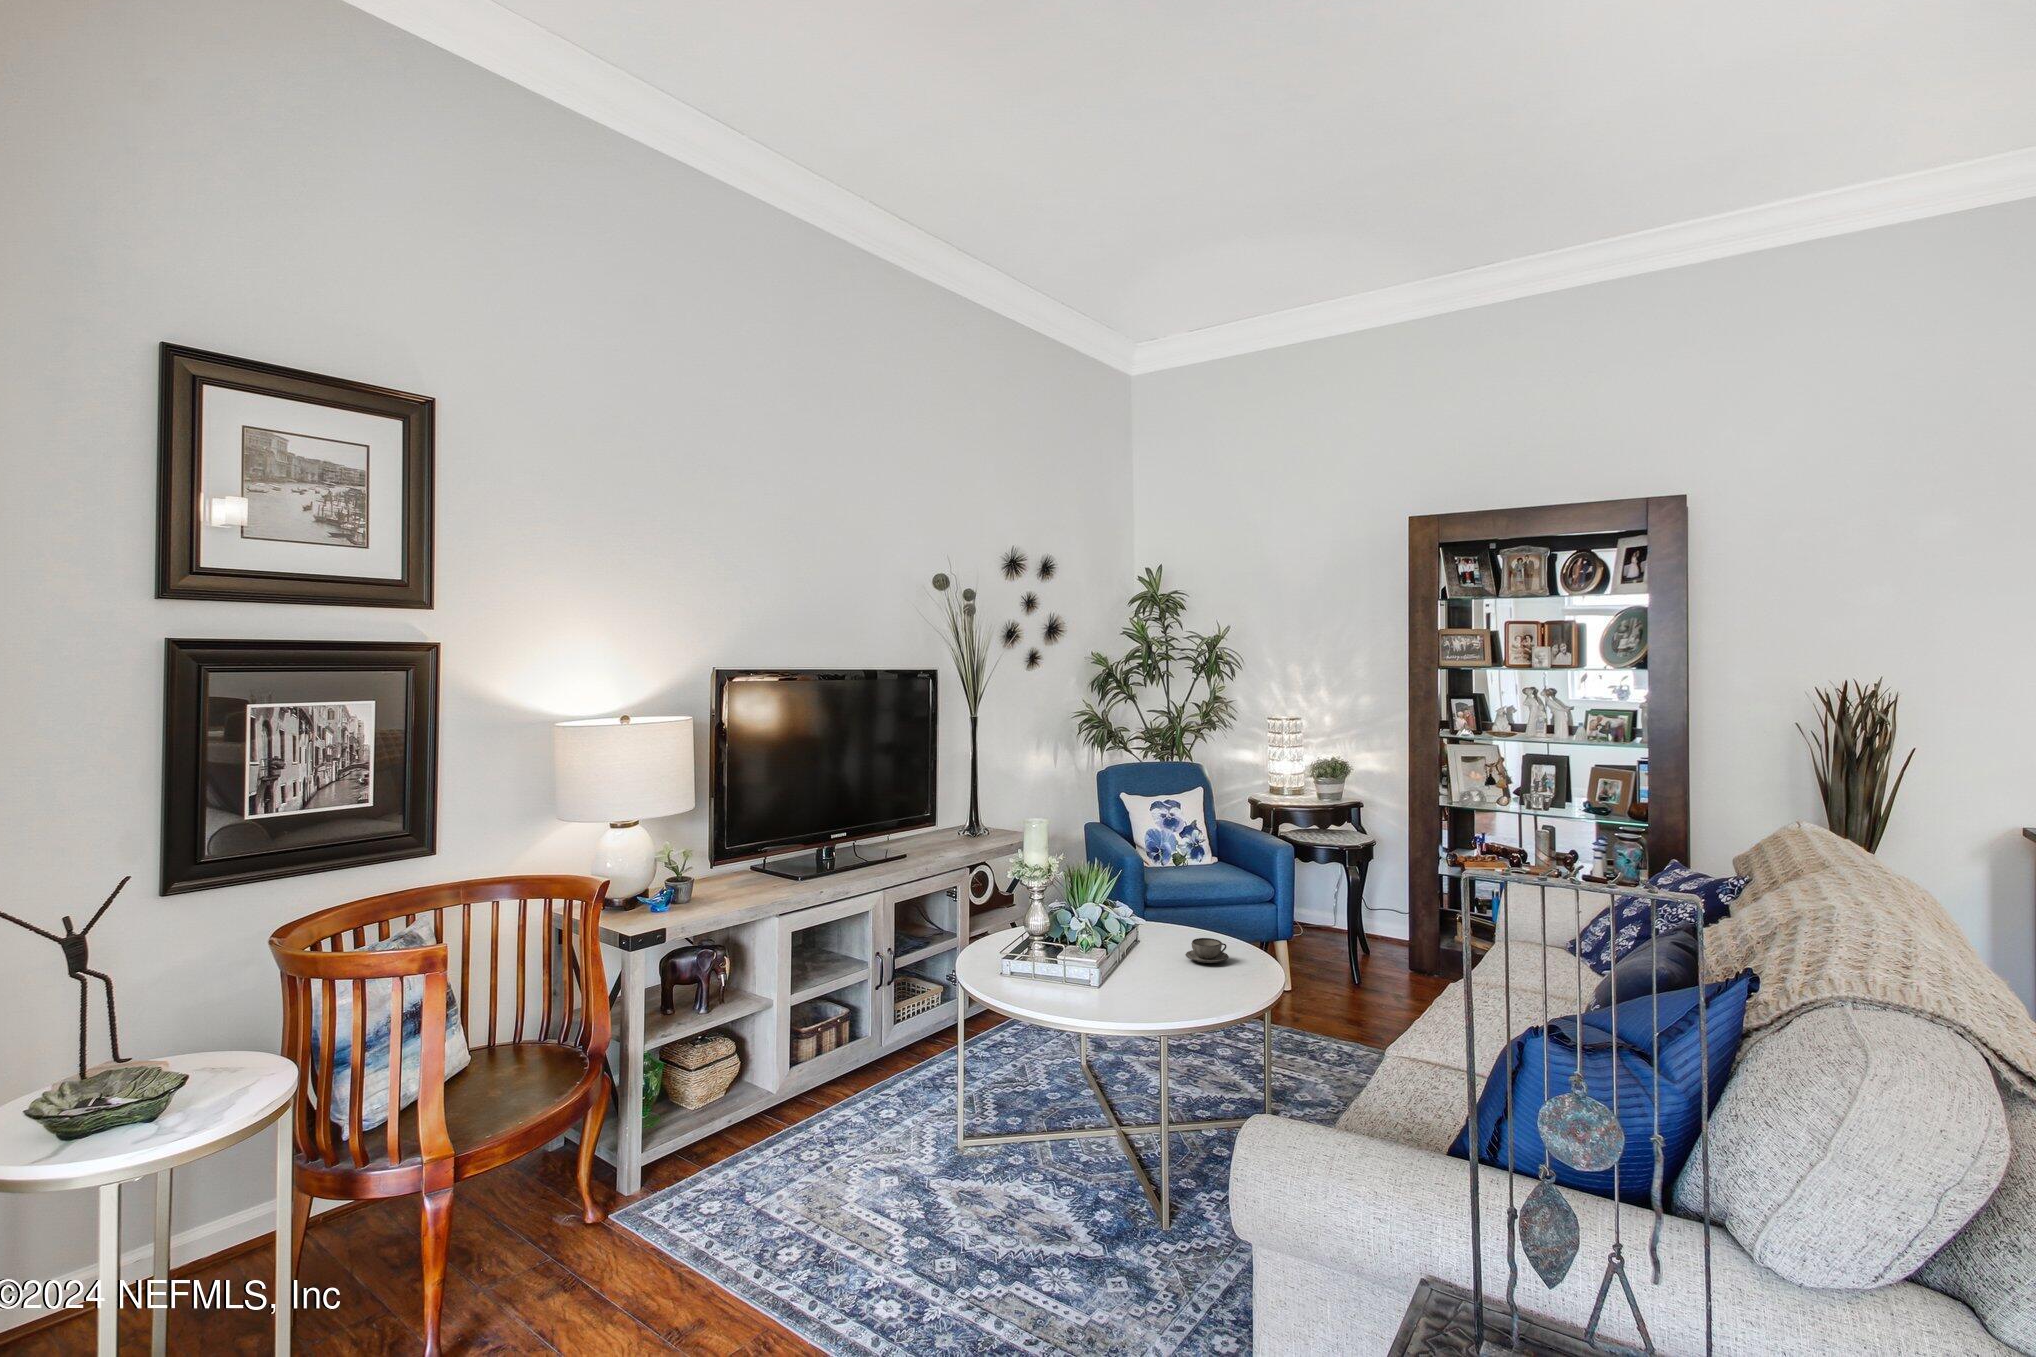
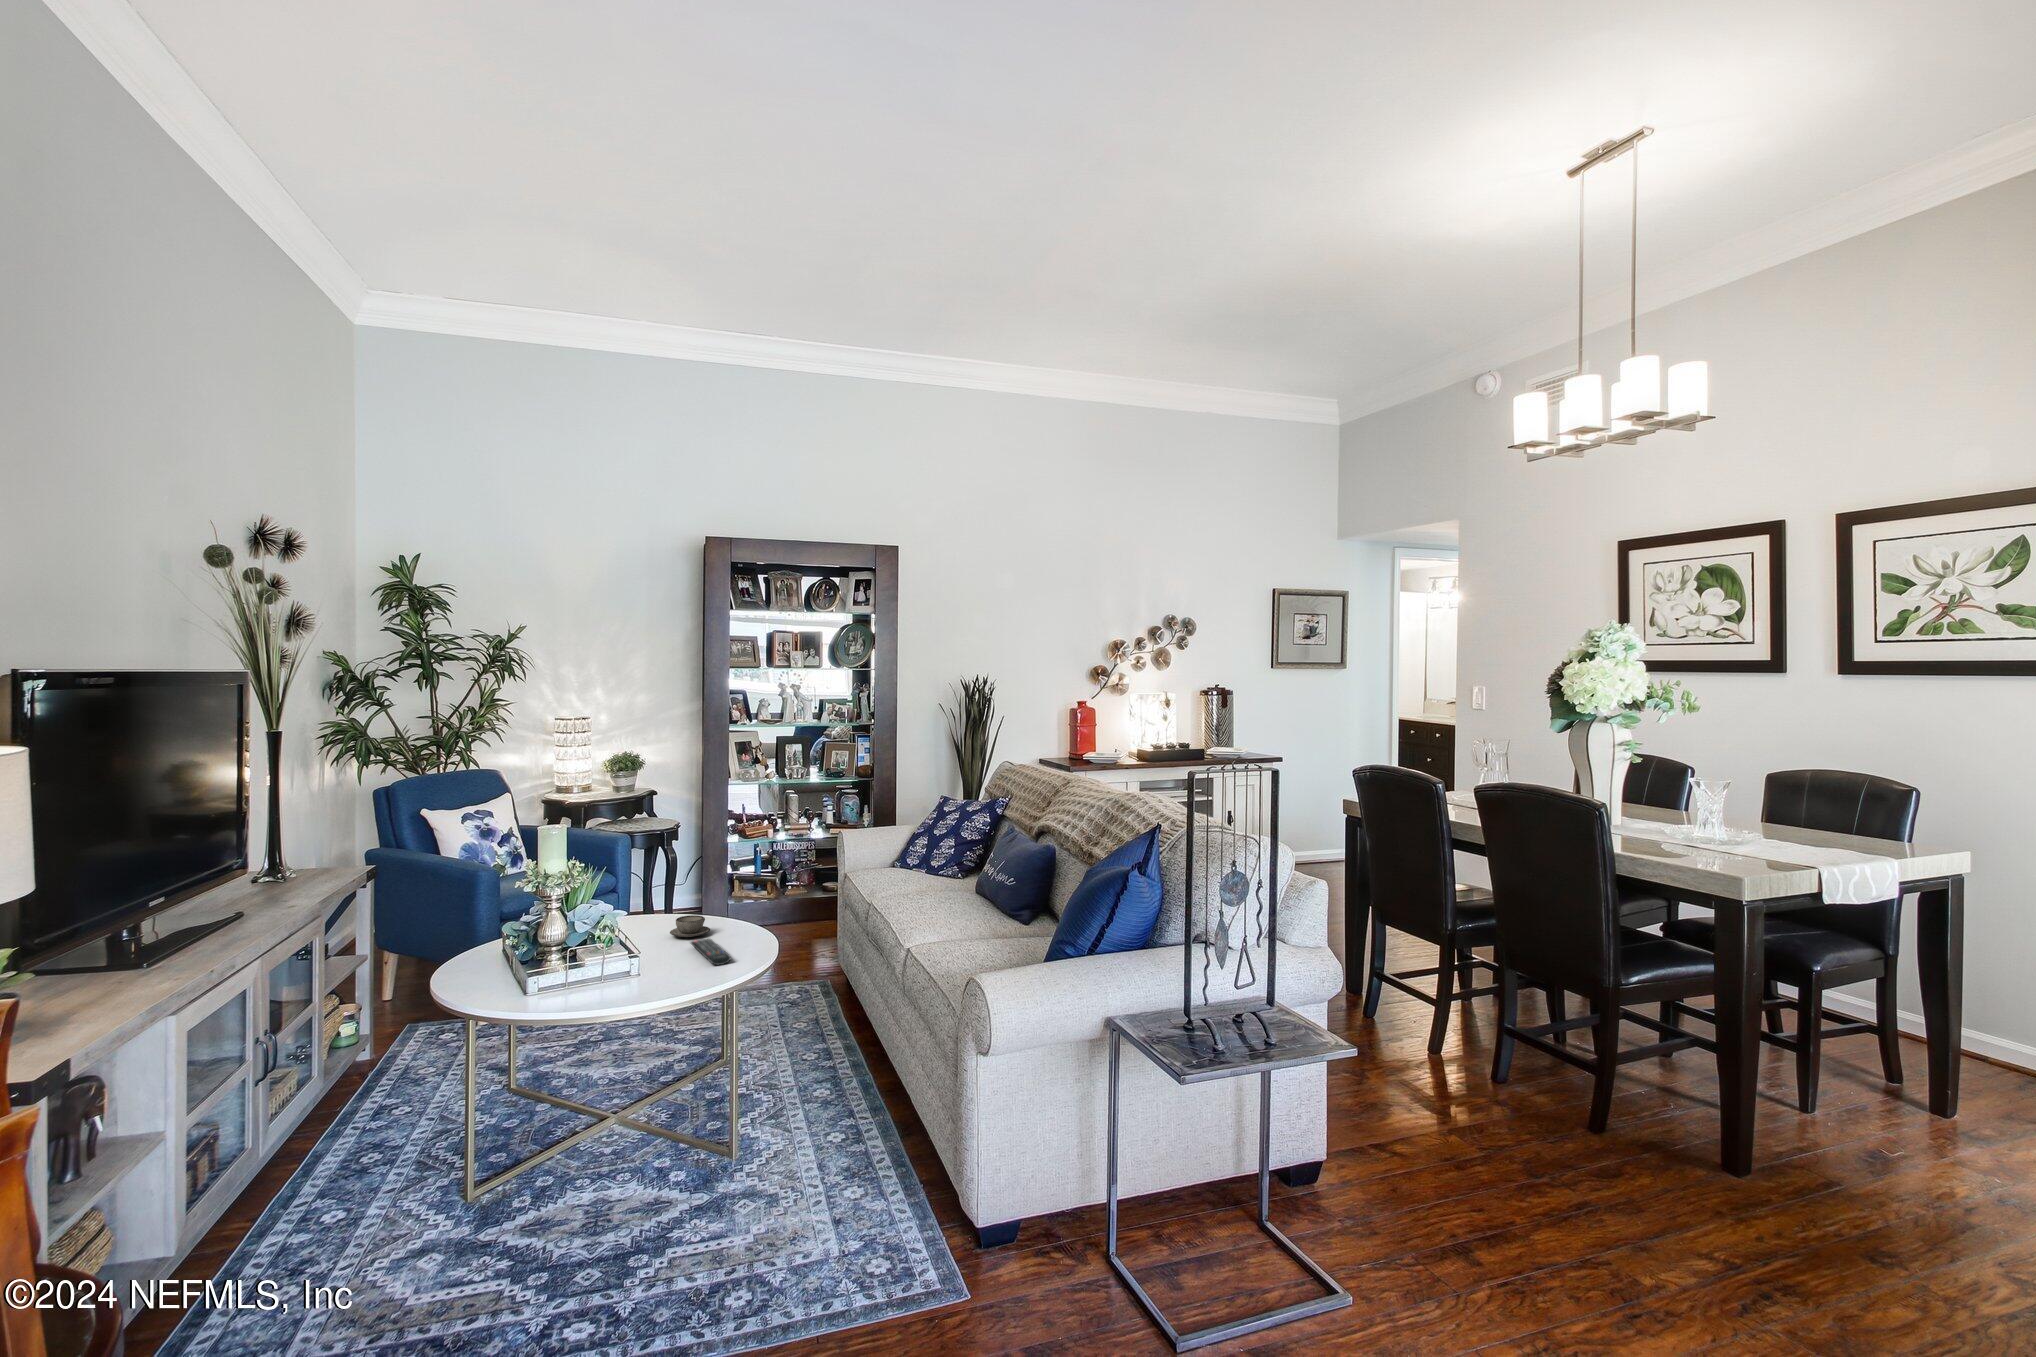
remote control: none [1164,966,1204,1001] -> present [691,939,731,965]

